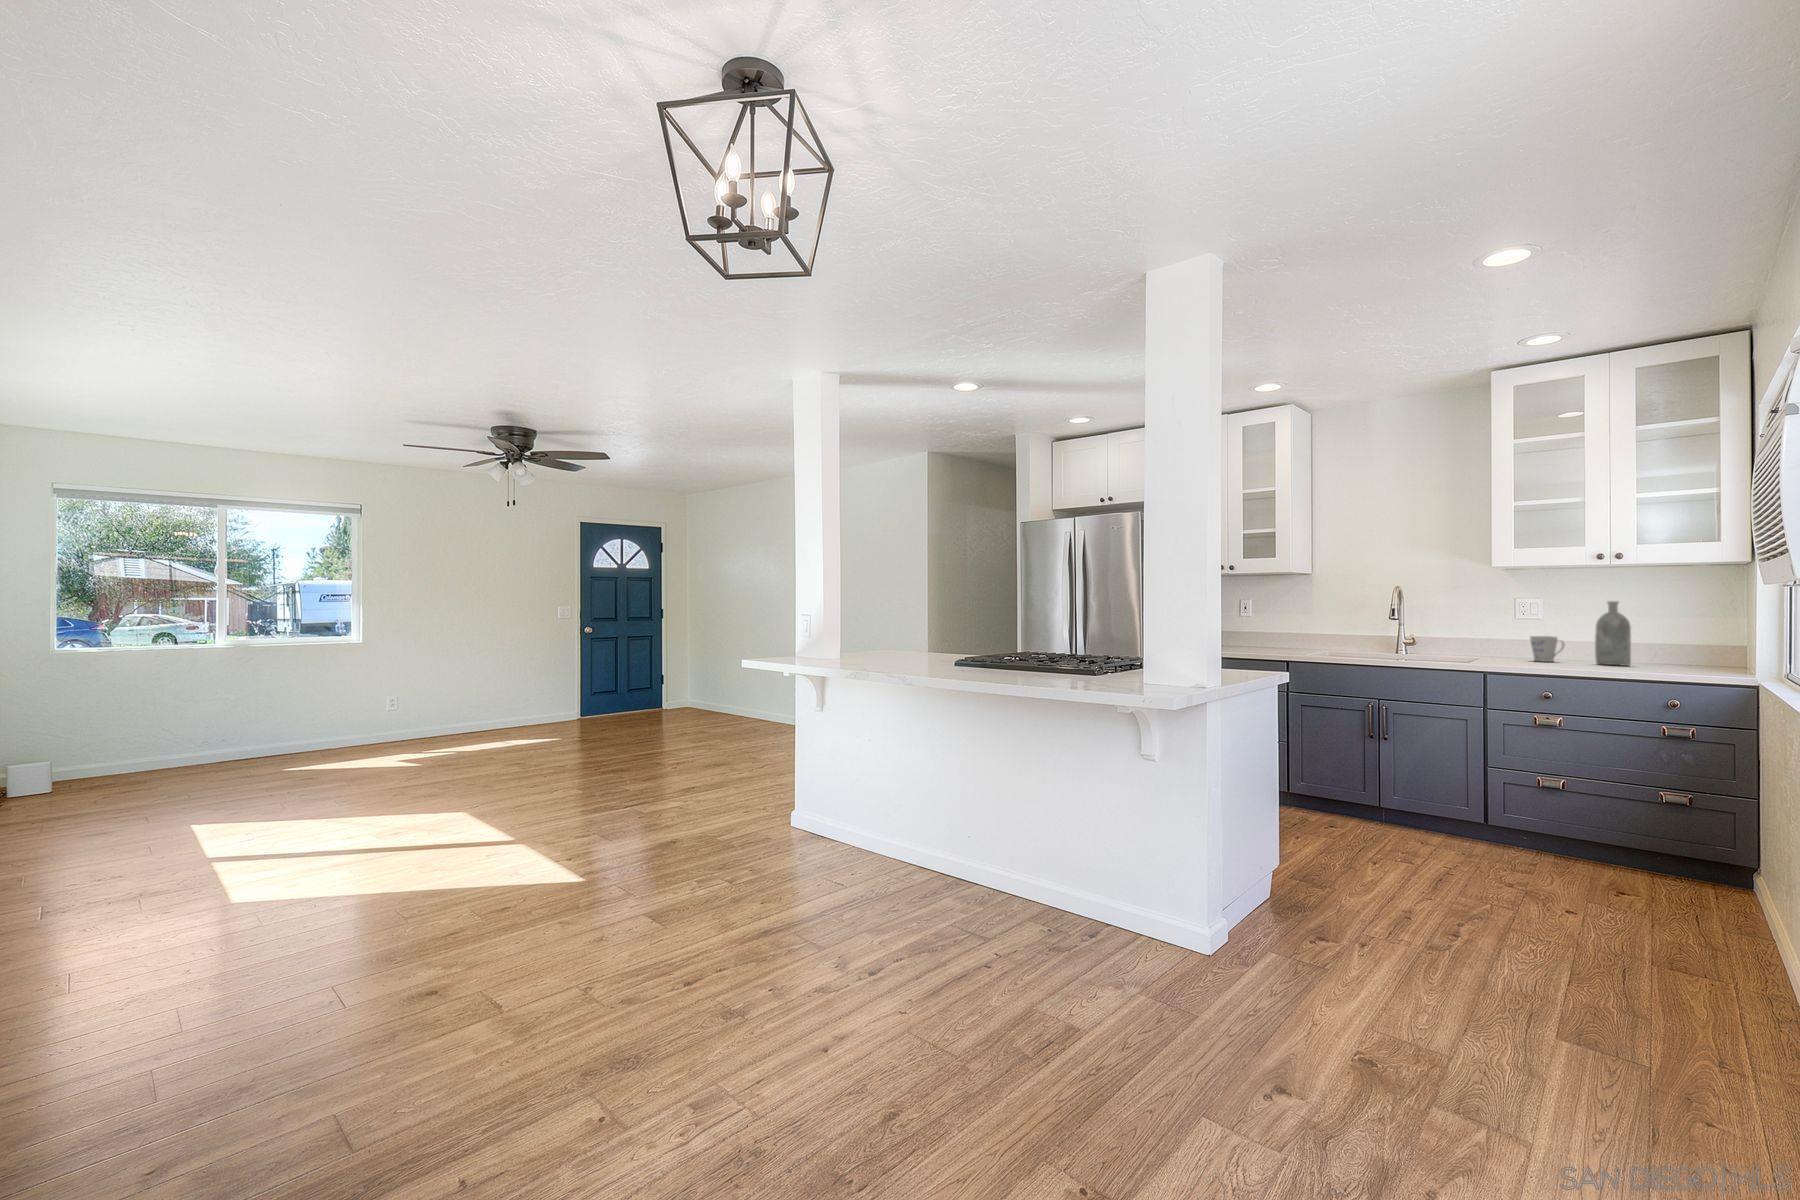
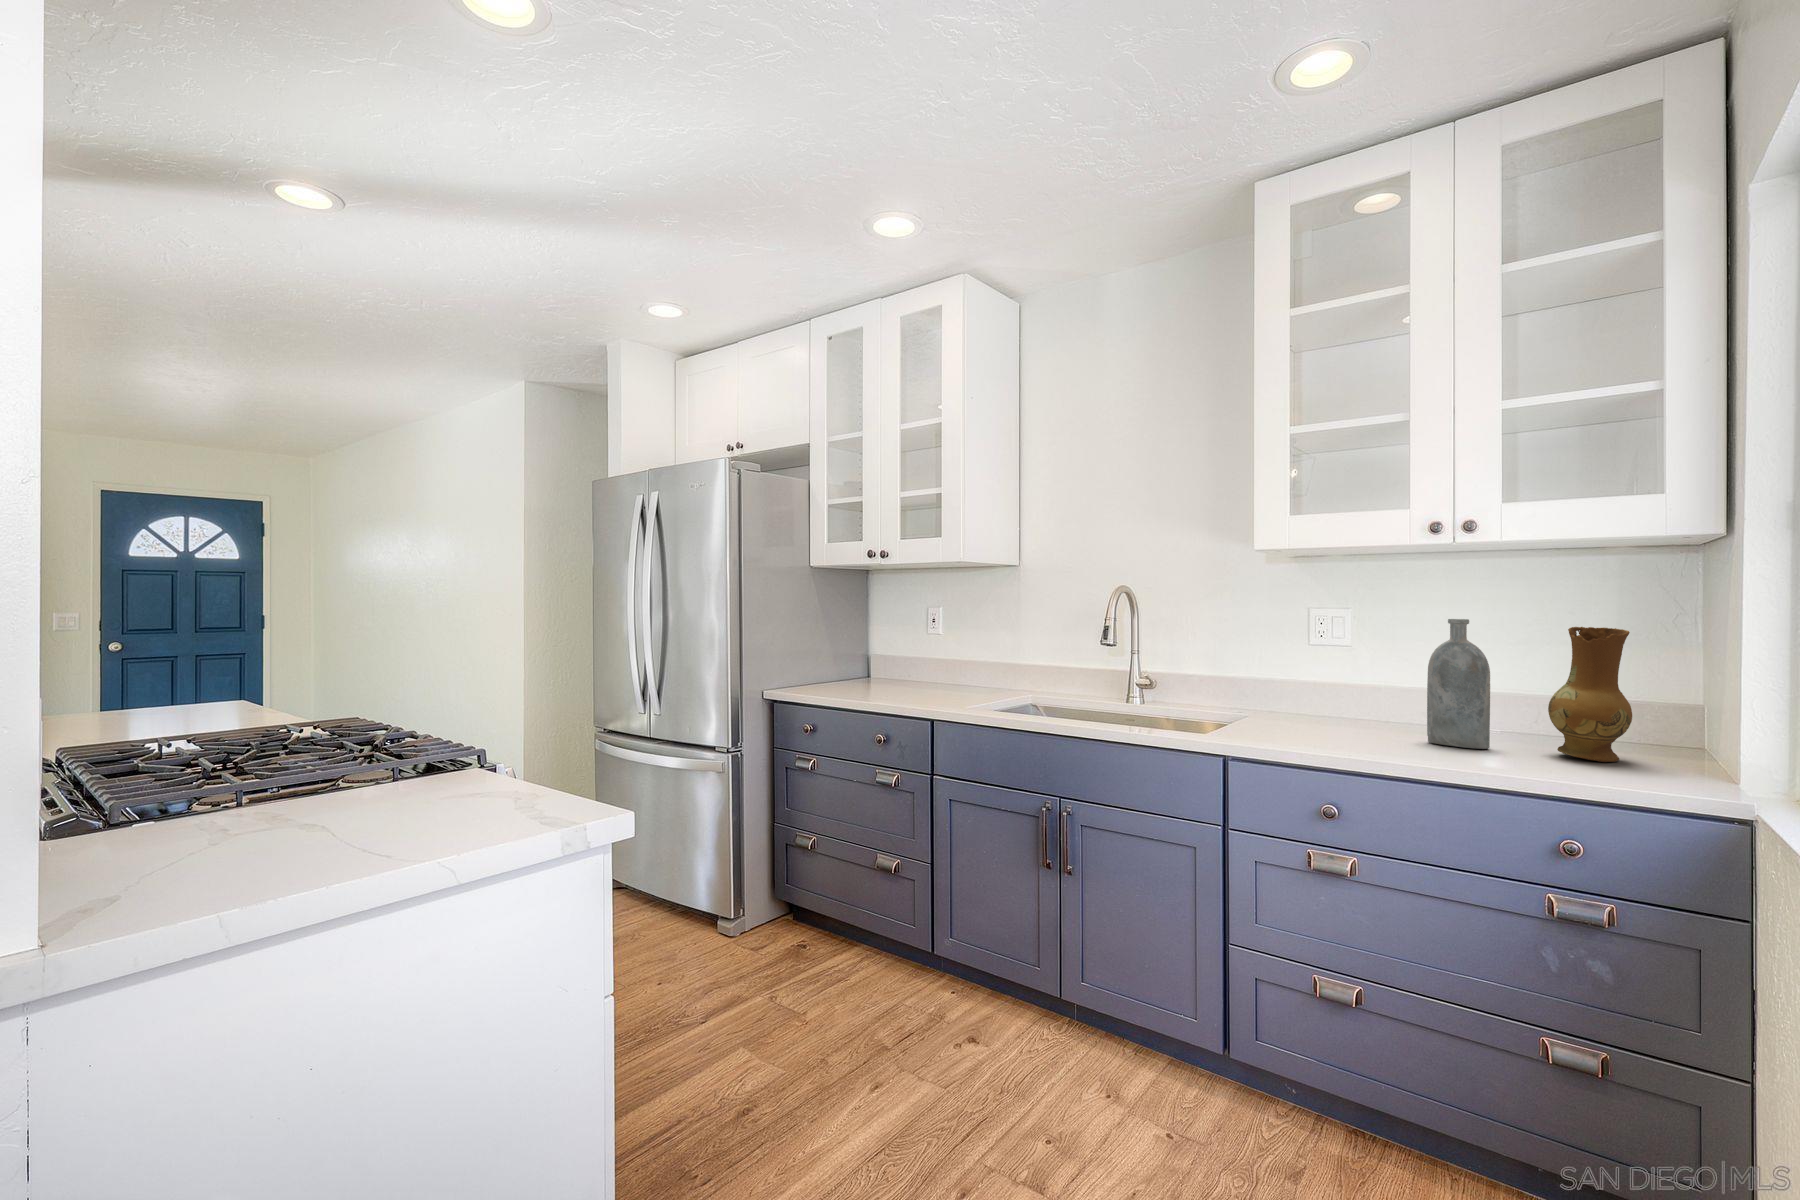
ceramic jug: none [1662,604,1705,669] -> present [1548,627,1632,762]
mug: present [1530,636,1565,662] -> none [1318,682,1375,733]

